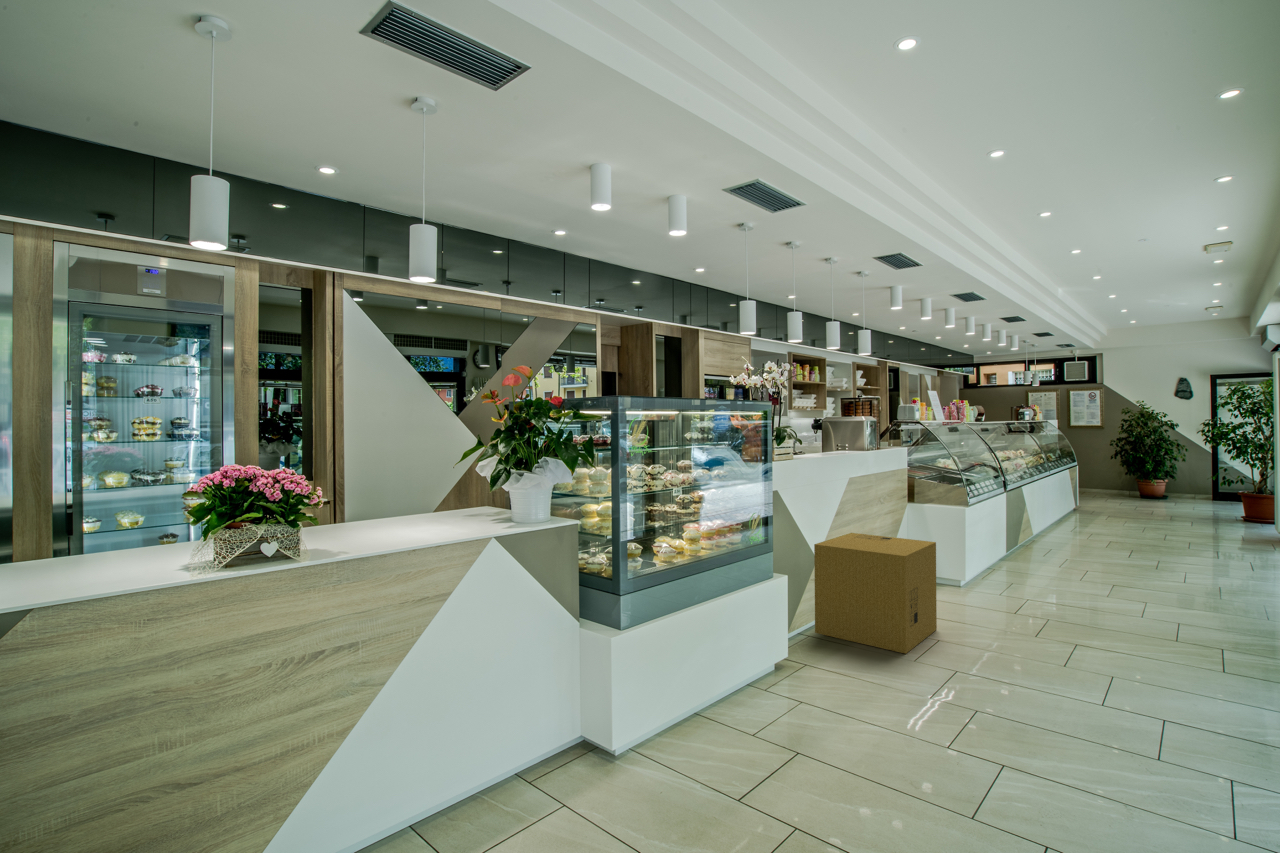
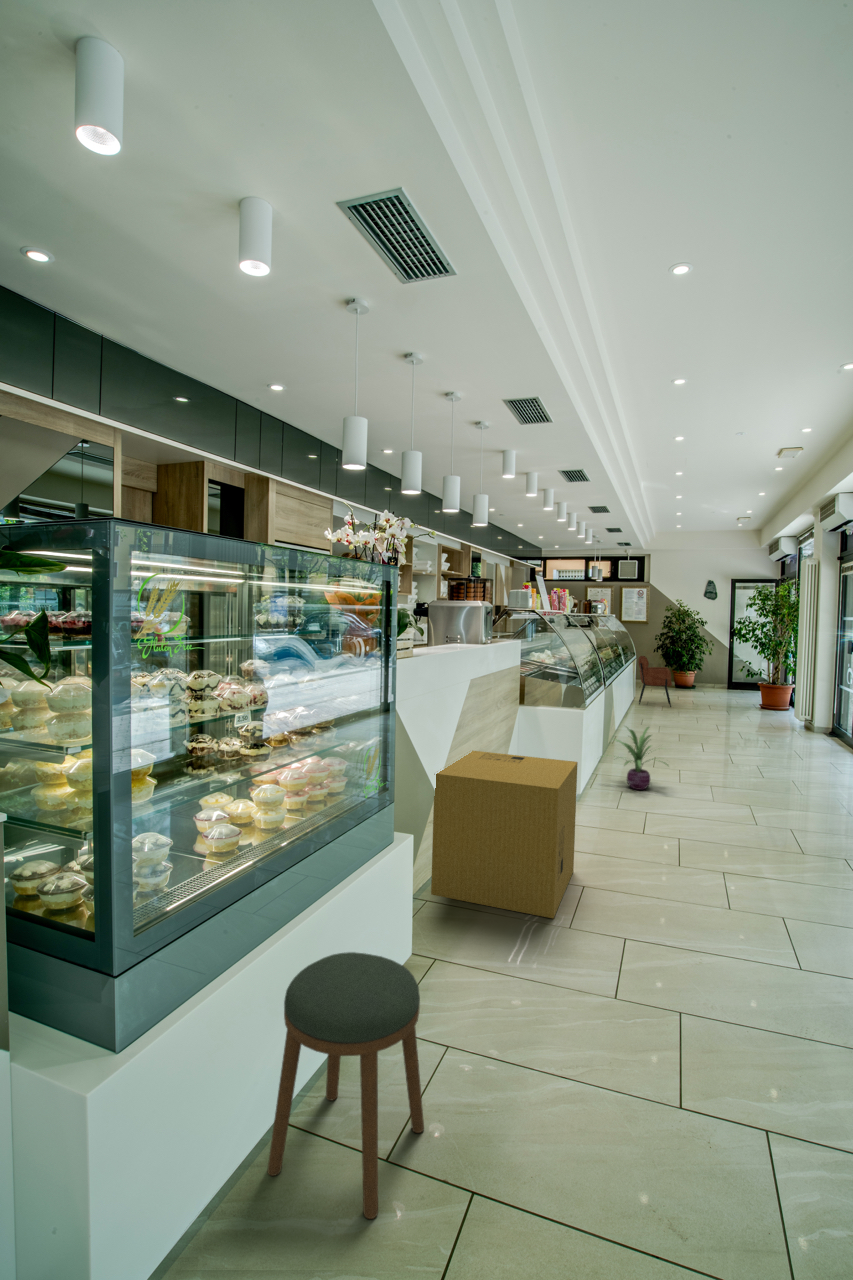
chair: none [1078,462,1119,515] -> present [638,656,672,707]
decorative plant: none [990,523,1065,582] -> present [616,727,665,790]
stool: none [693,625,781,752] -> present [268,952,424,1219]

